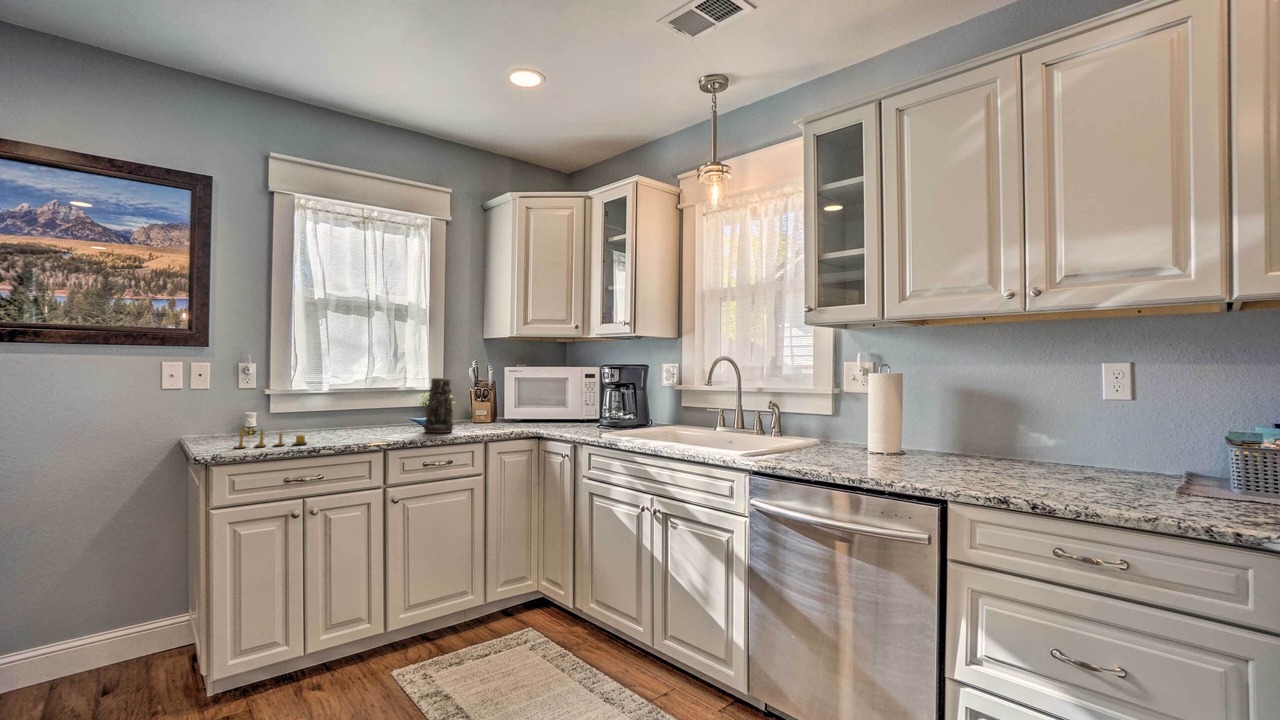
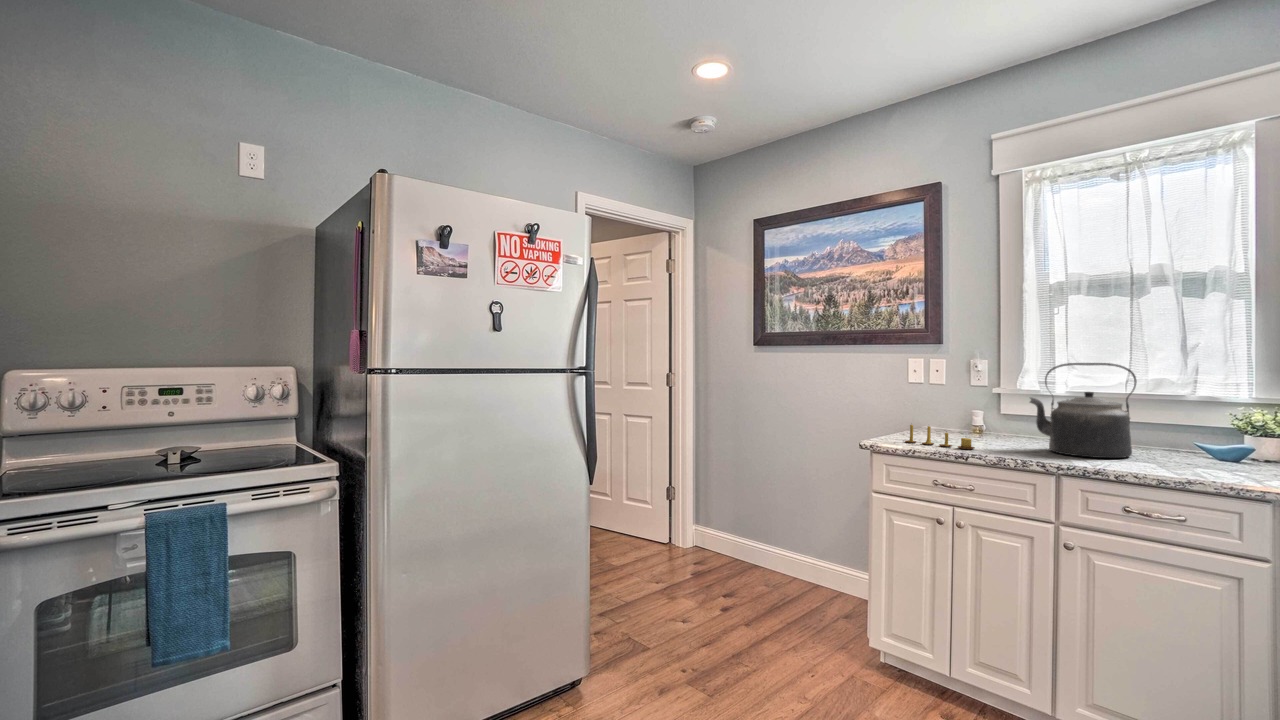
kettle: none [335,366,398,435] -> present [1030,363,1137,458]
vase: present [424,378,453,433] -> none [1167,381,1232,473]

